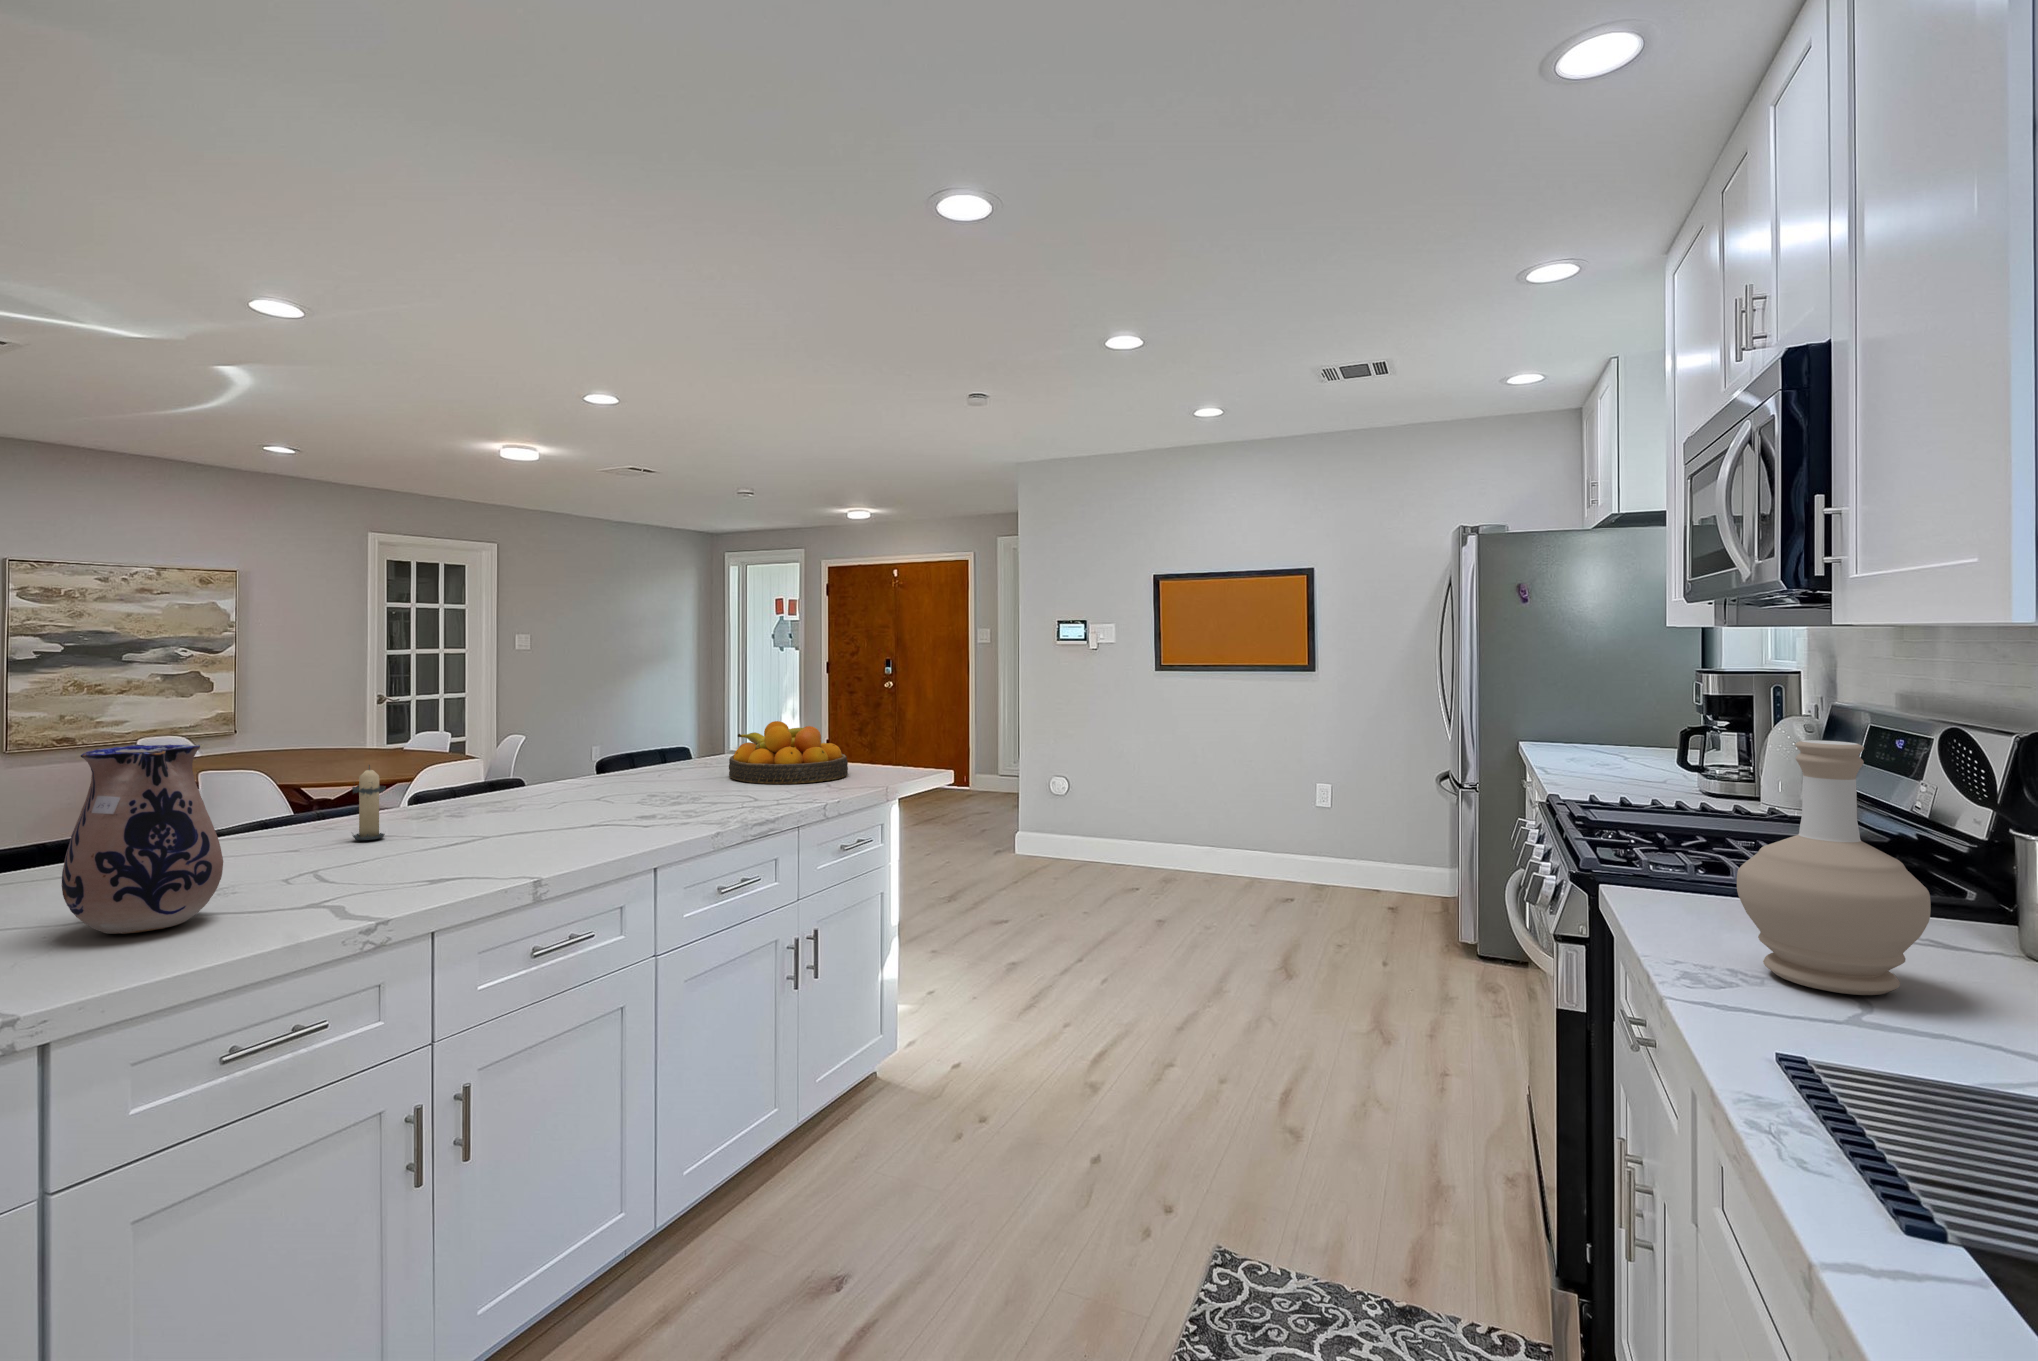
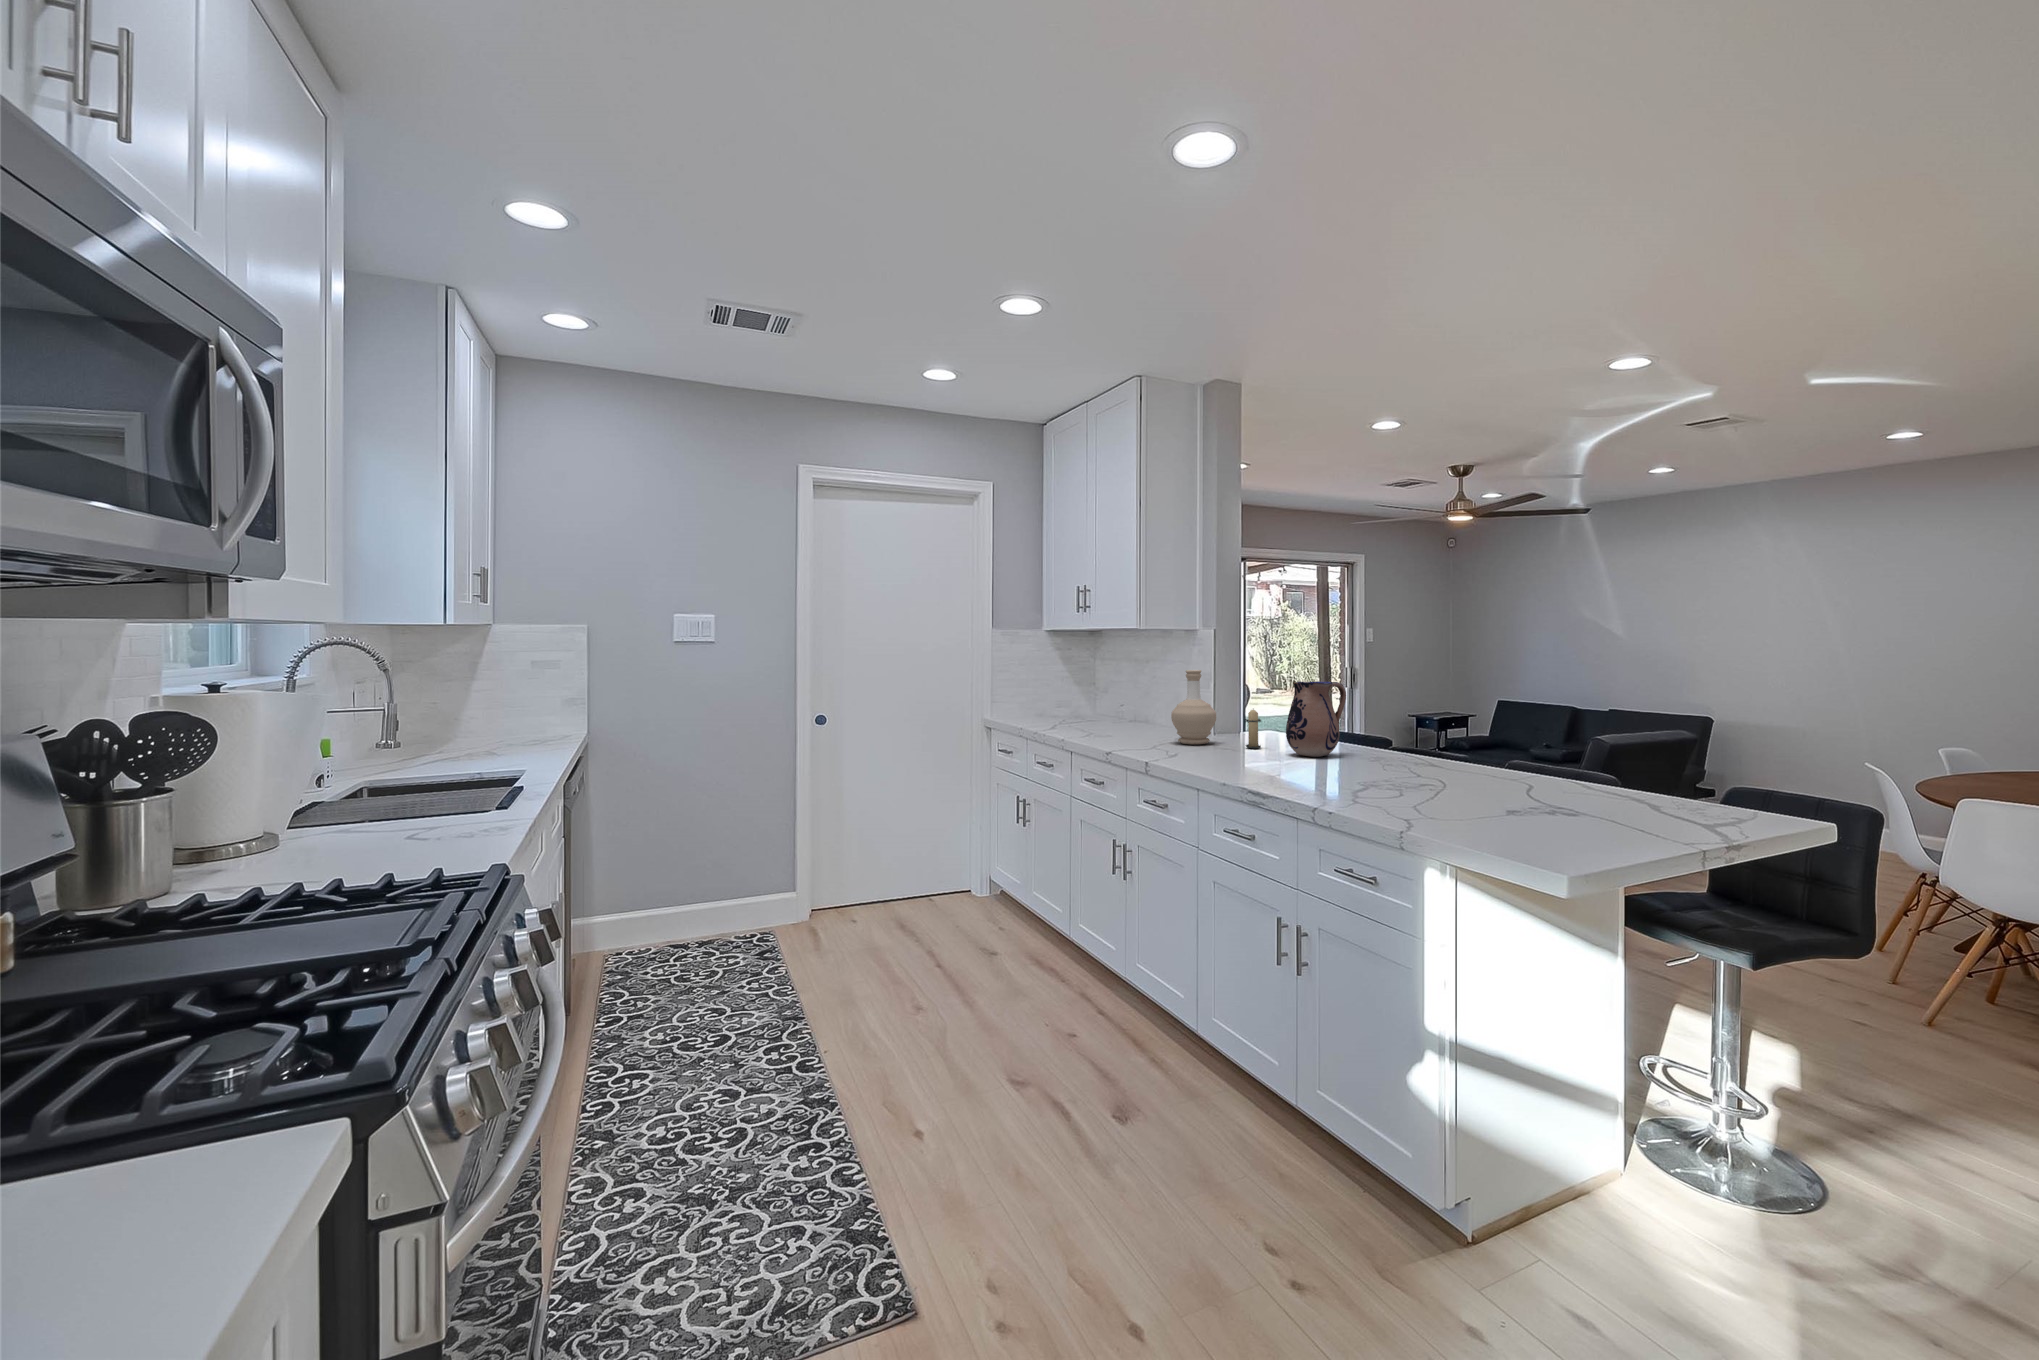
fruit bowl: present [729,721,848,784] -> none [1434,736,1604,820]
bottle: present [1737,740,1931,995] -> present [1171,670,1216,744]
ceramic pitcher: present [61,744,223,934] -> present [1286,681,1346,757]

